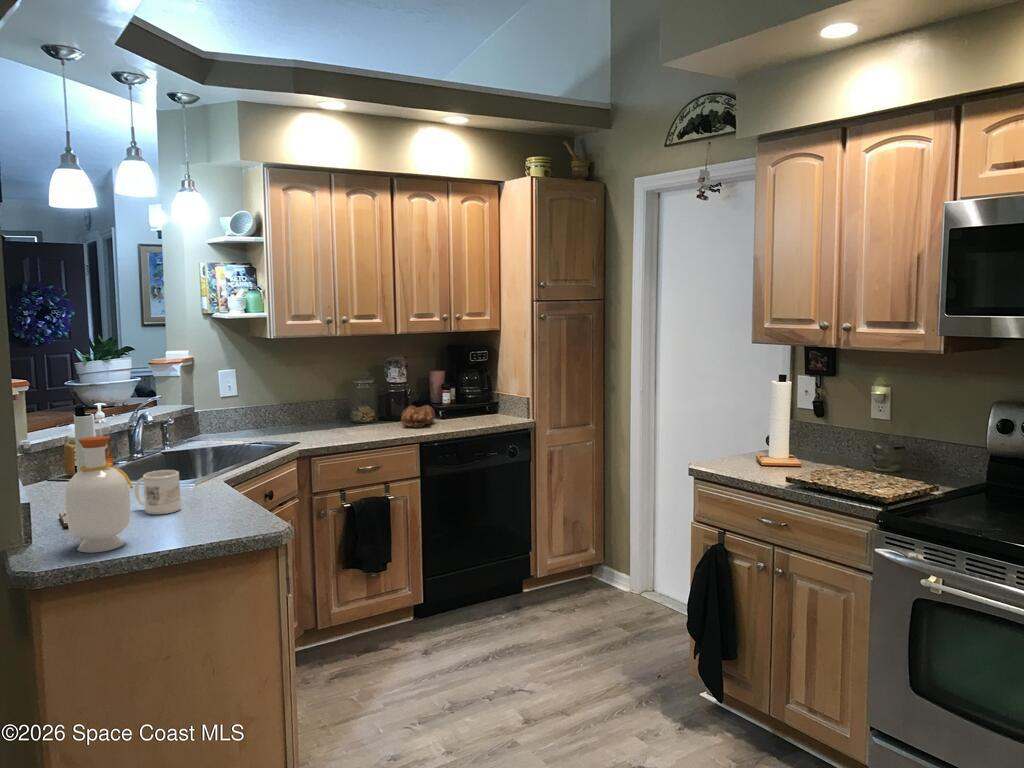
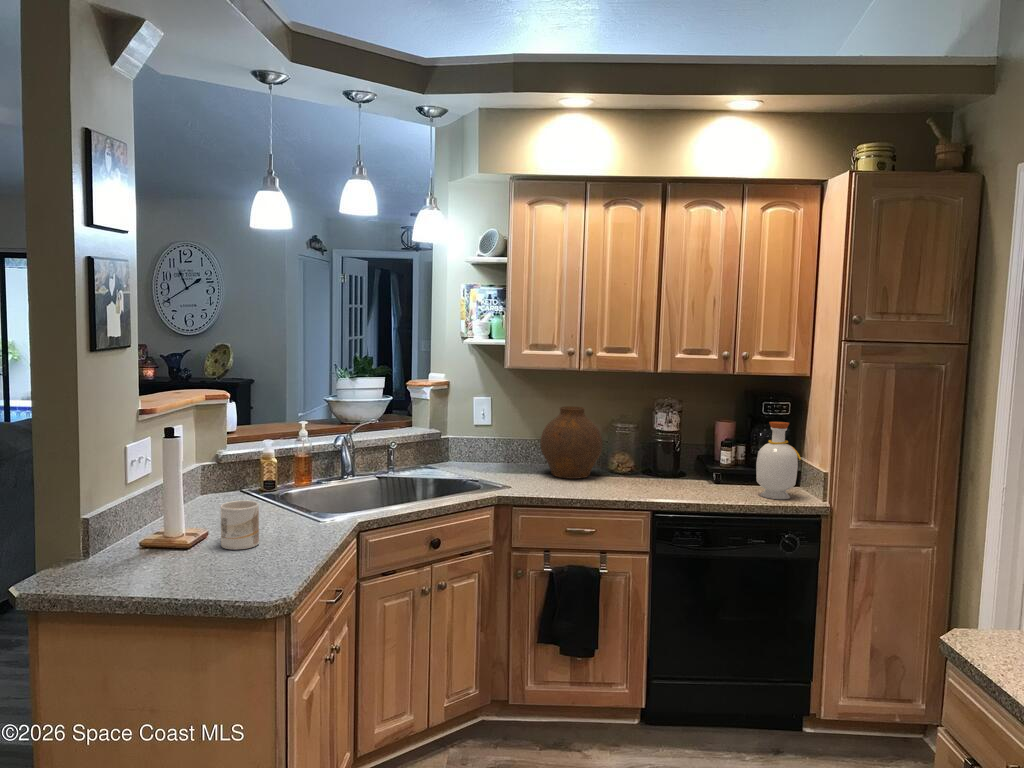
vase: none [300,369,356,432] -> present [540,406,603,479]
bread loaf: present [401,405,435,427] -> none [650,461,700,489]
bottle: present [65,436,133,553] -> present [756,422,801,499]

